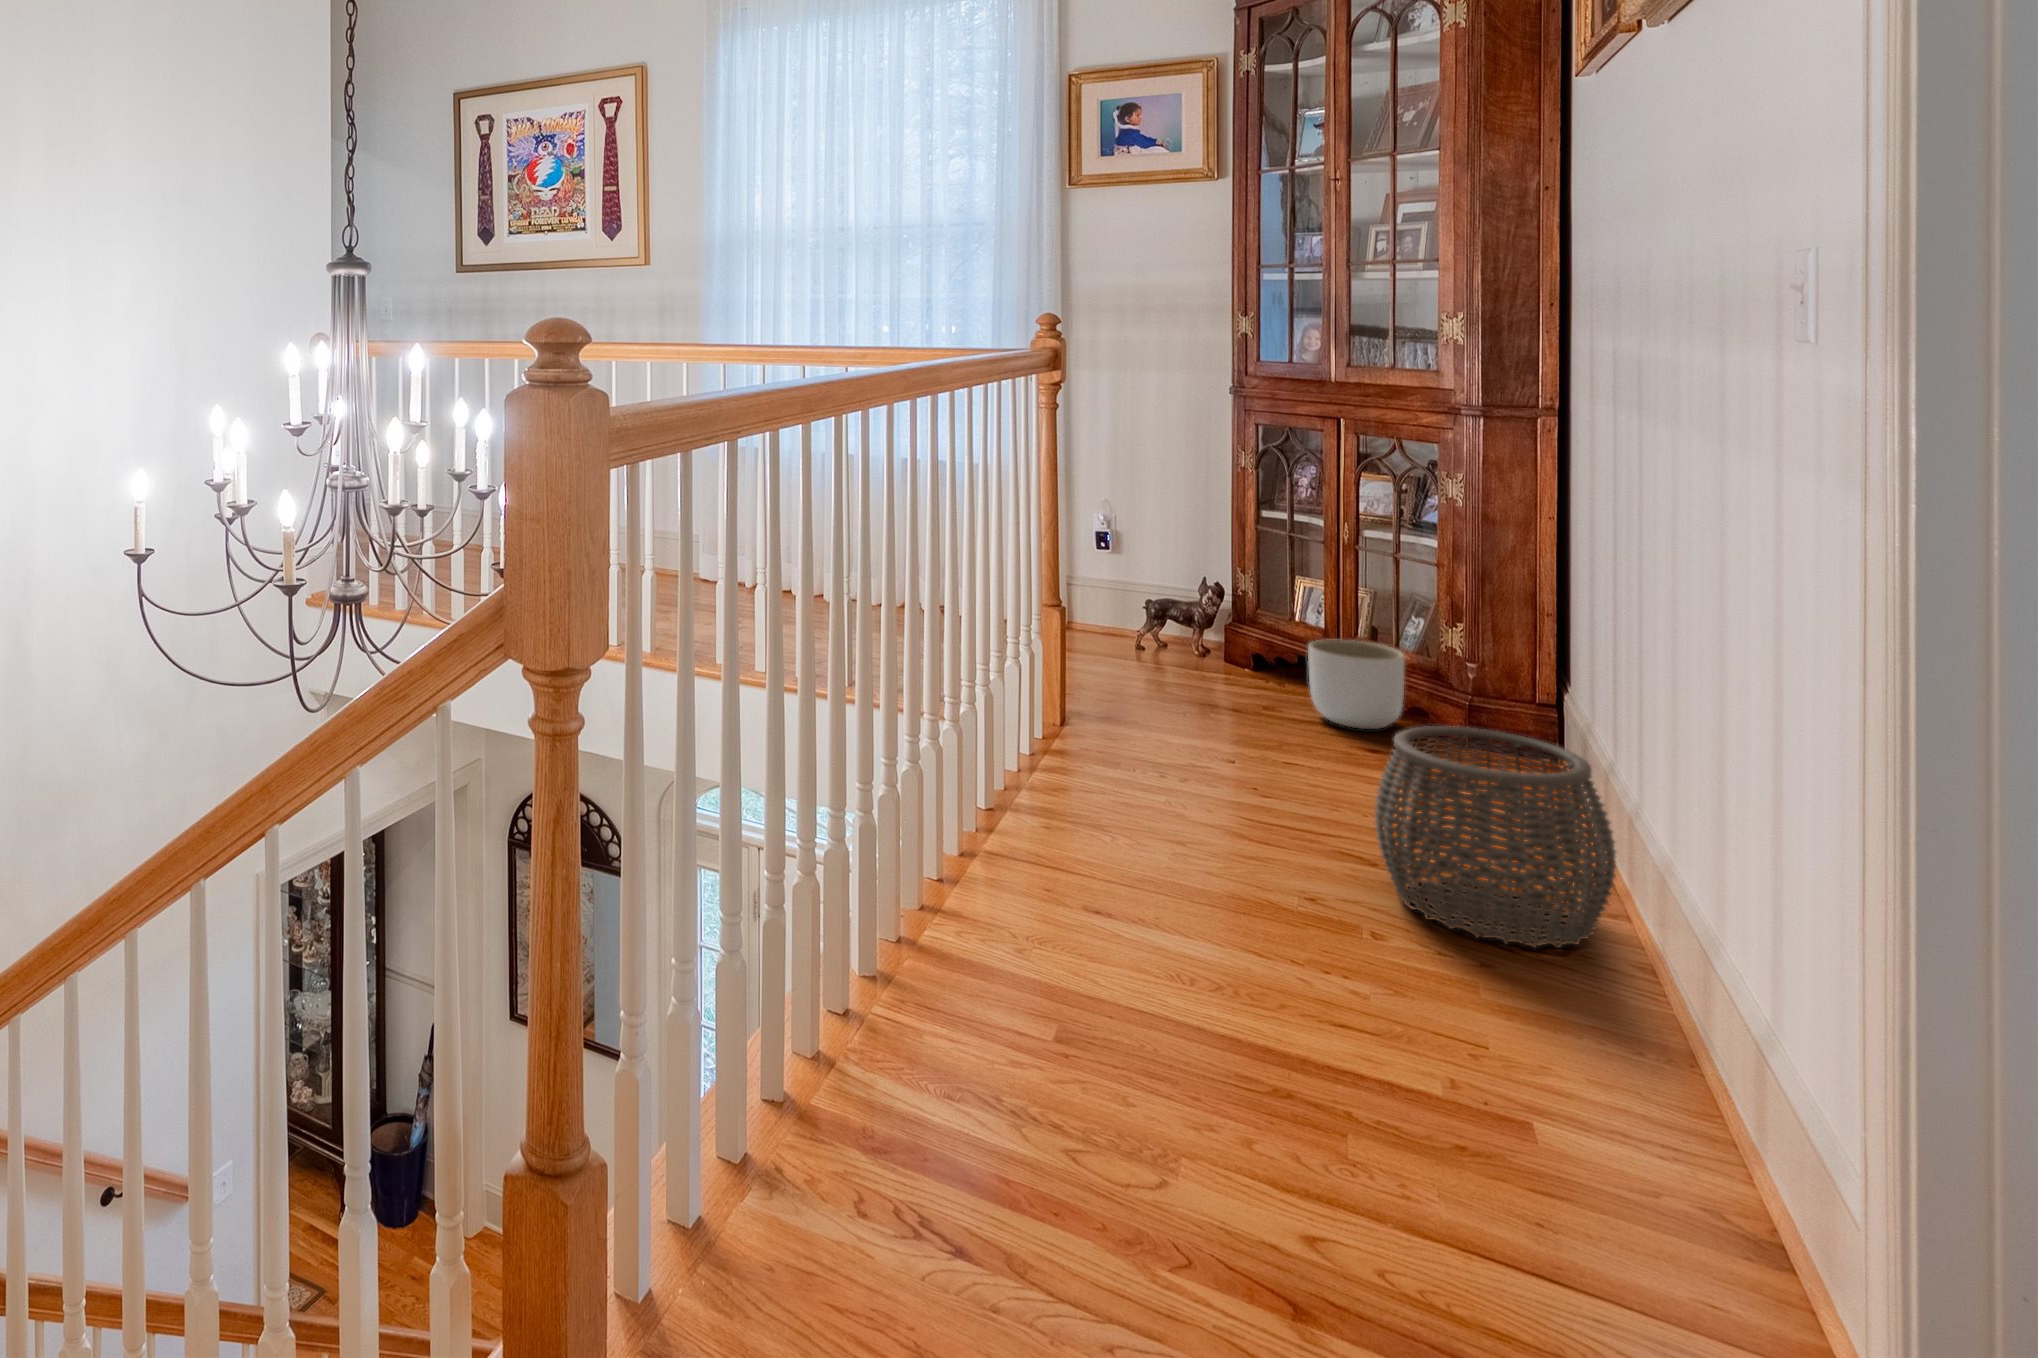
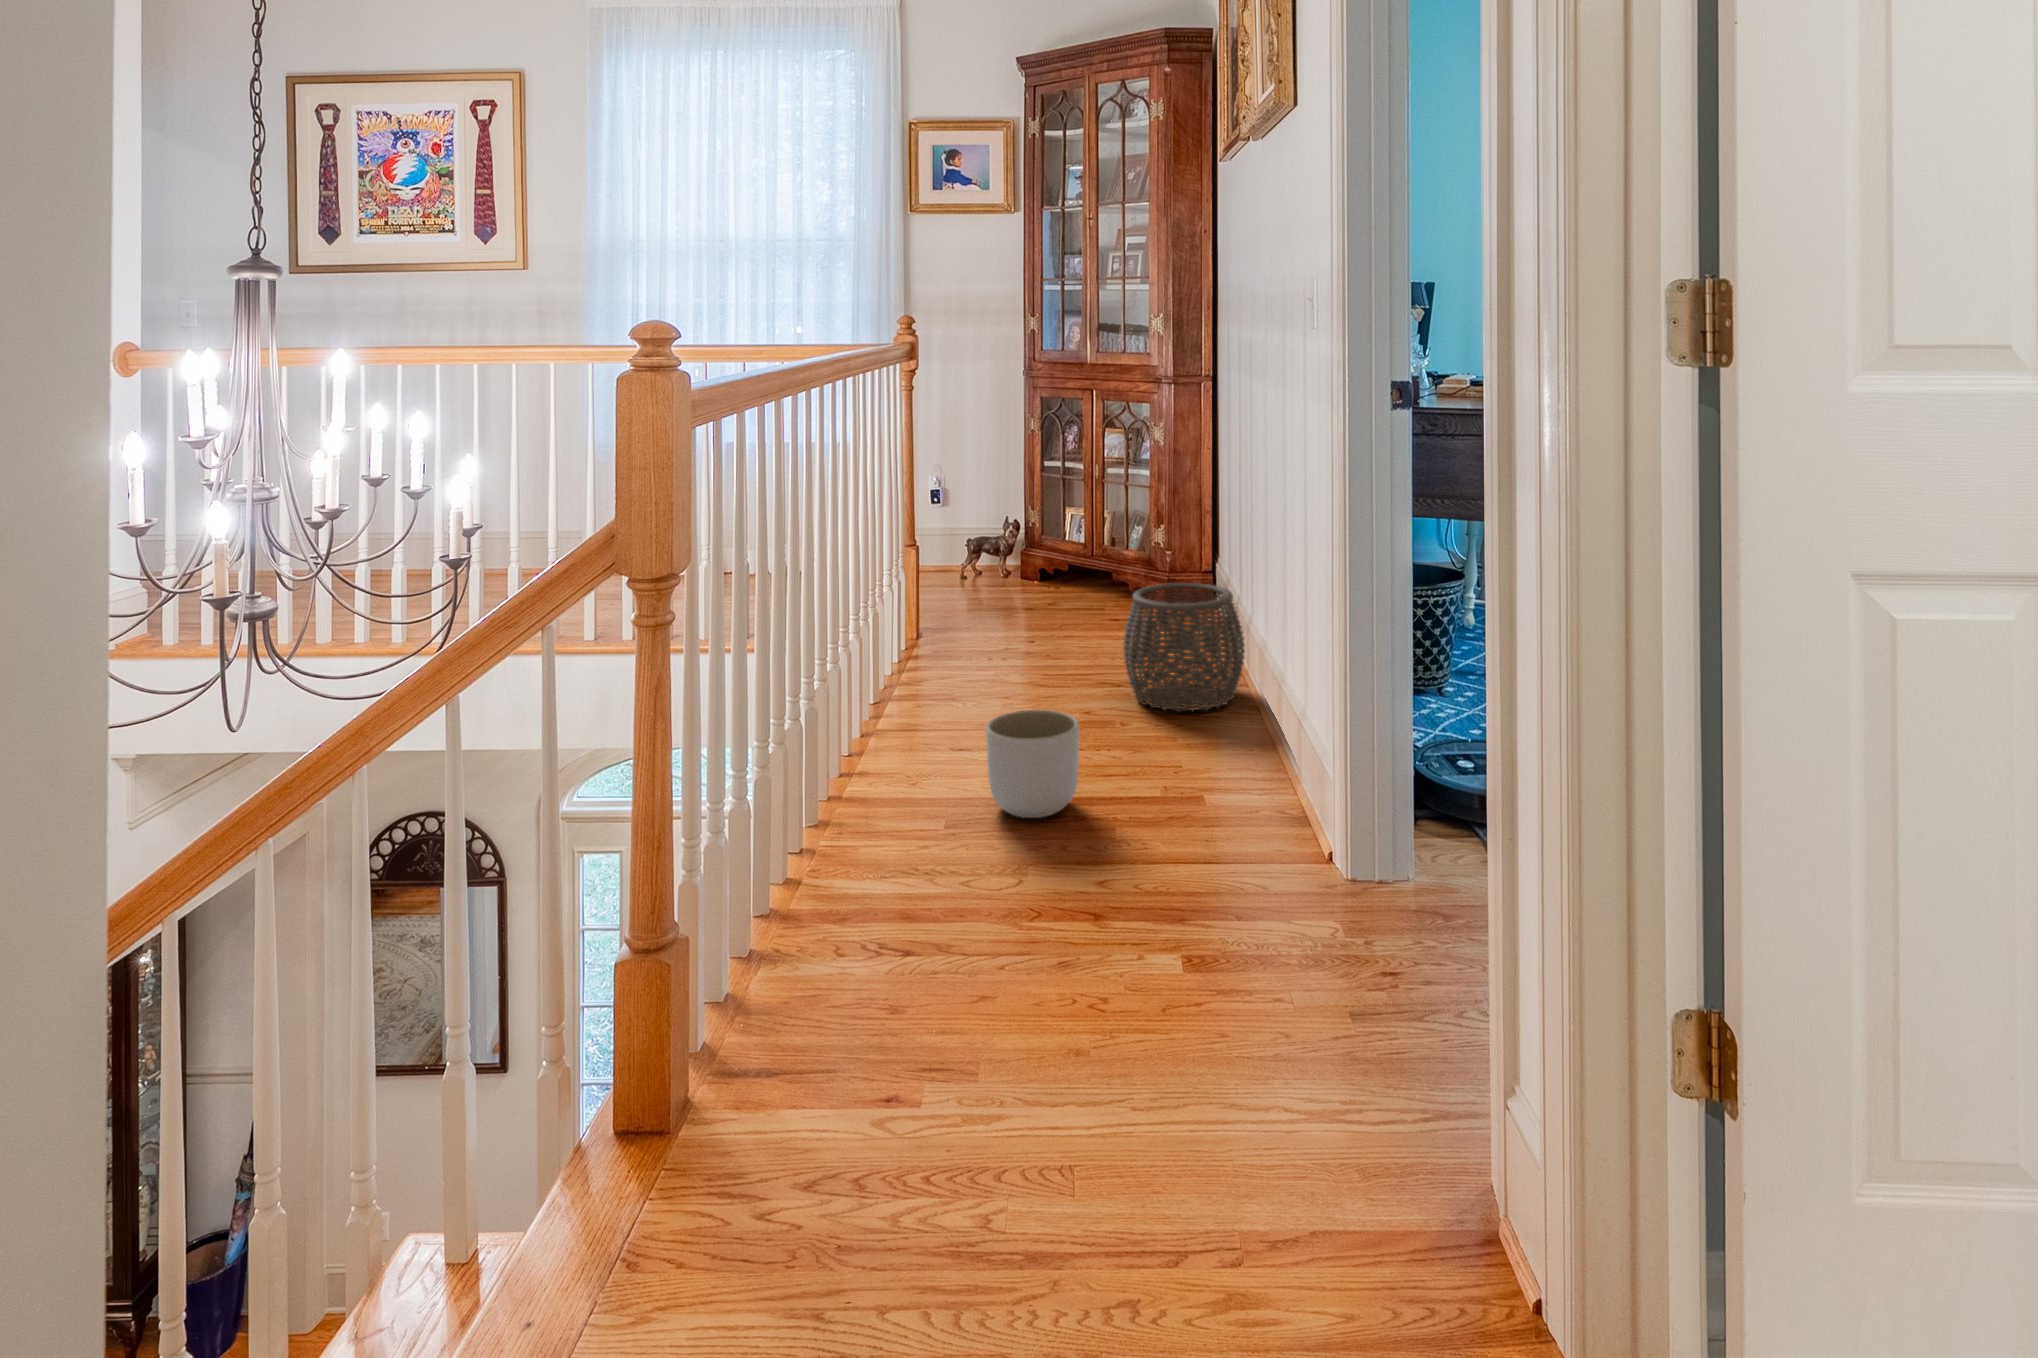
planter: present [1308,640,1404,729] -> present [986,710,1079,818]

